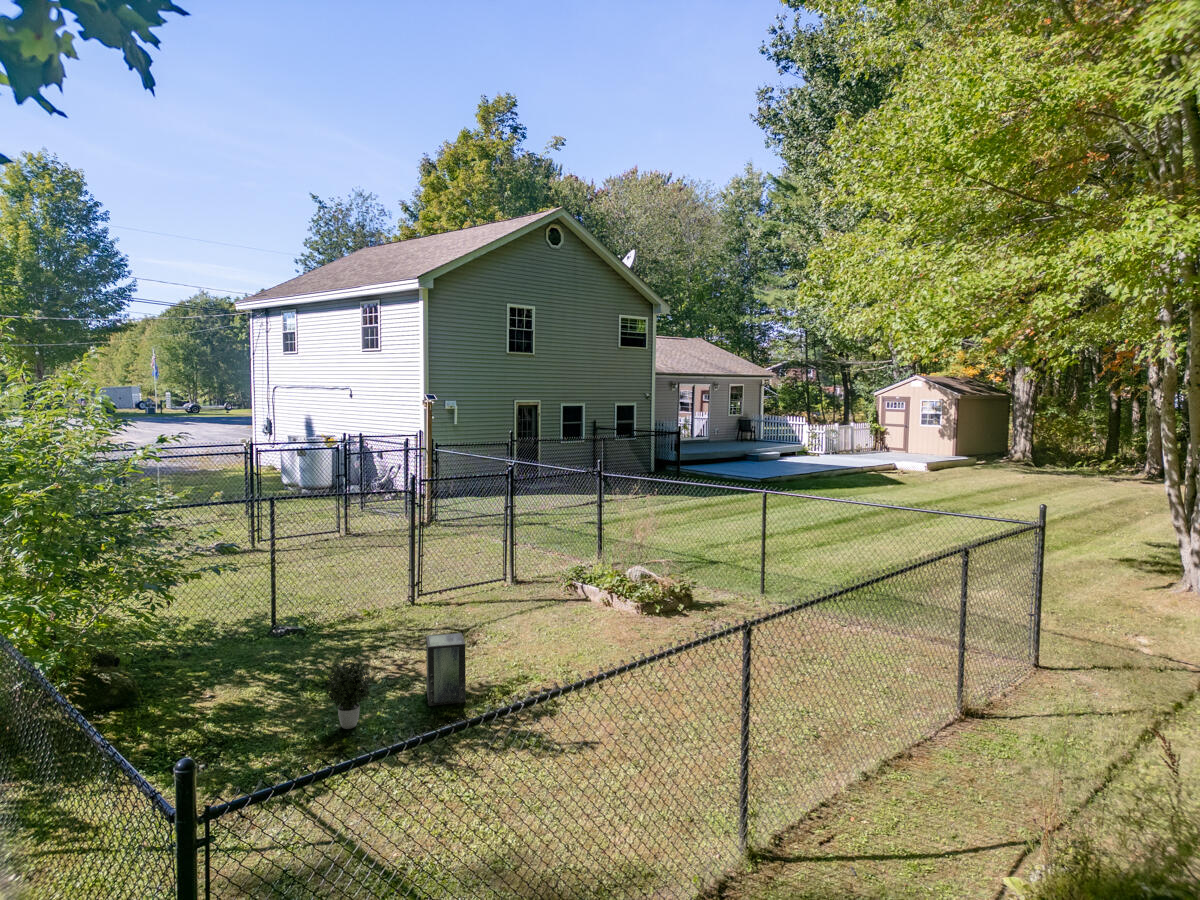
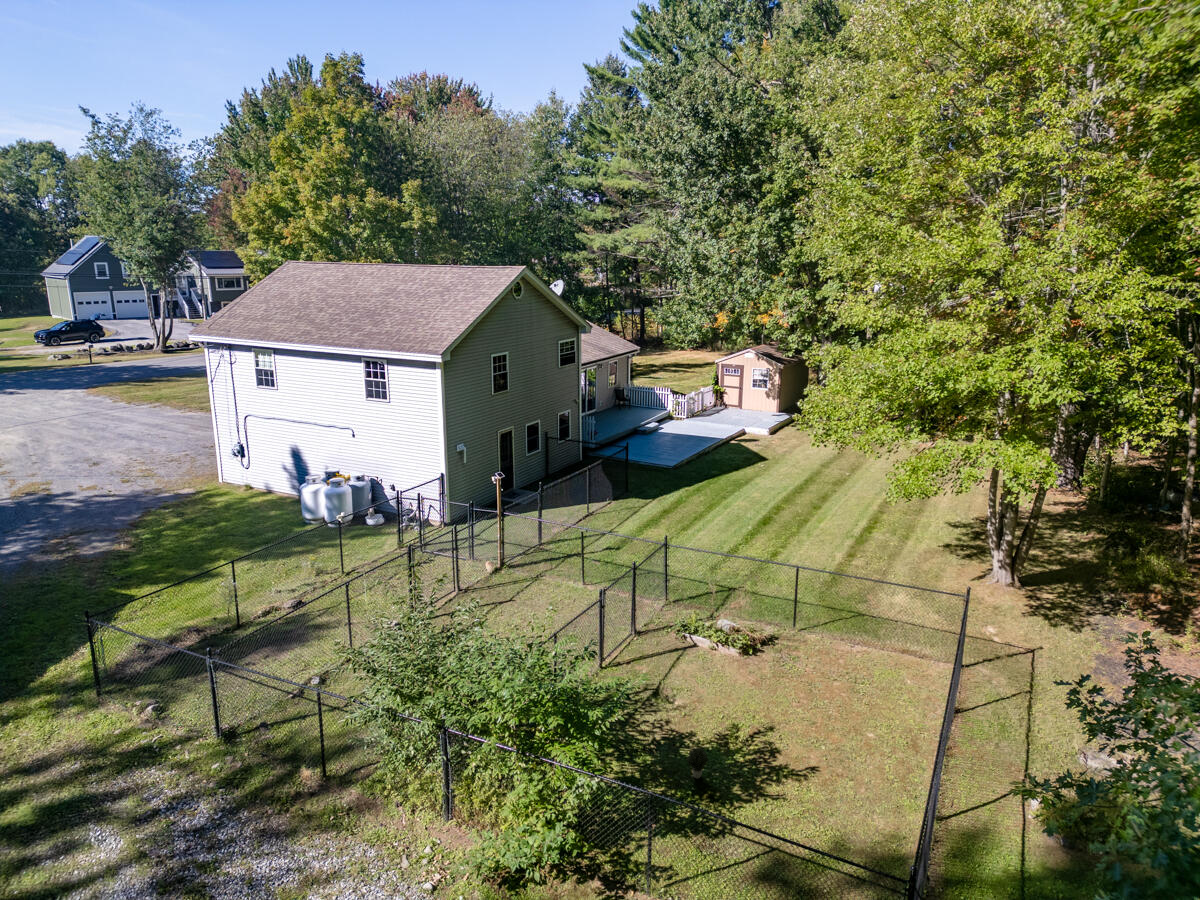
storage box: present [426,633,466,706] -> none [704,713,731,754]

